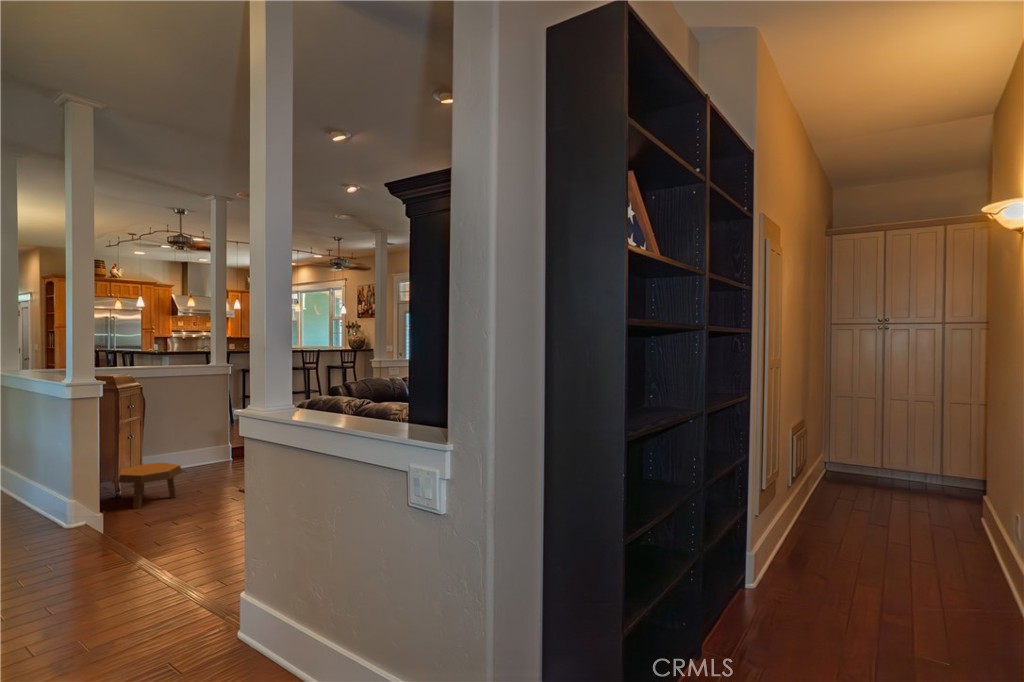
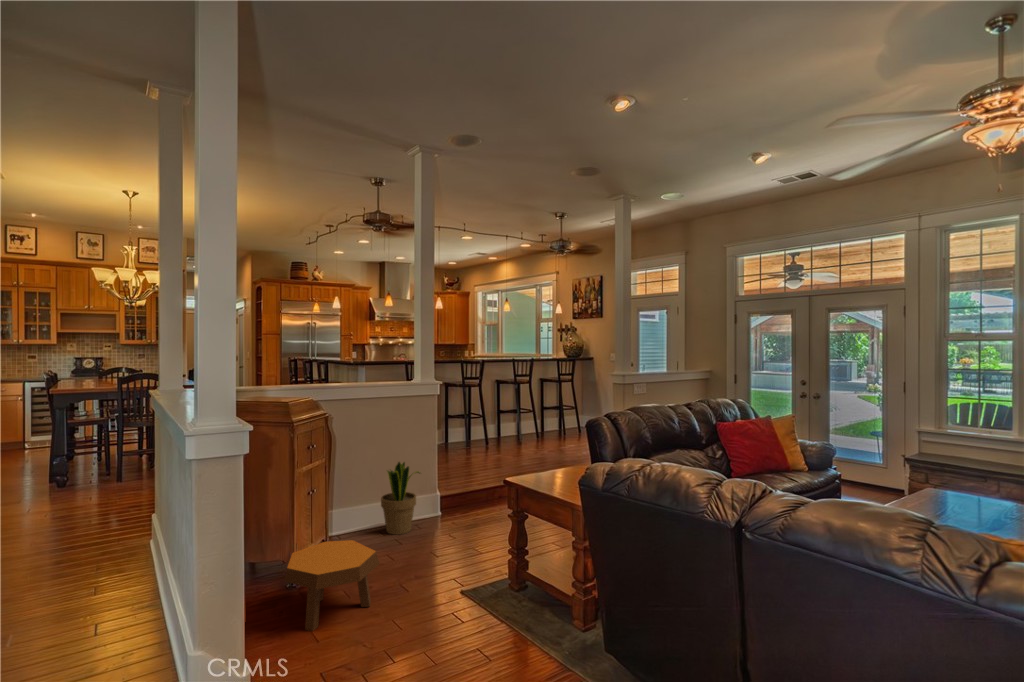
potted plant: none [183,420,215,469] -> present [381,462,420,535]

